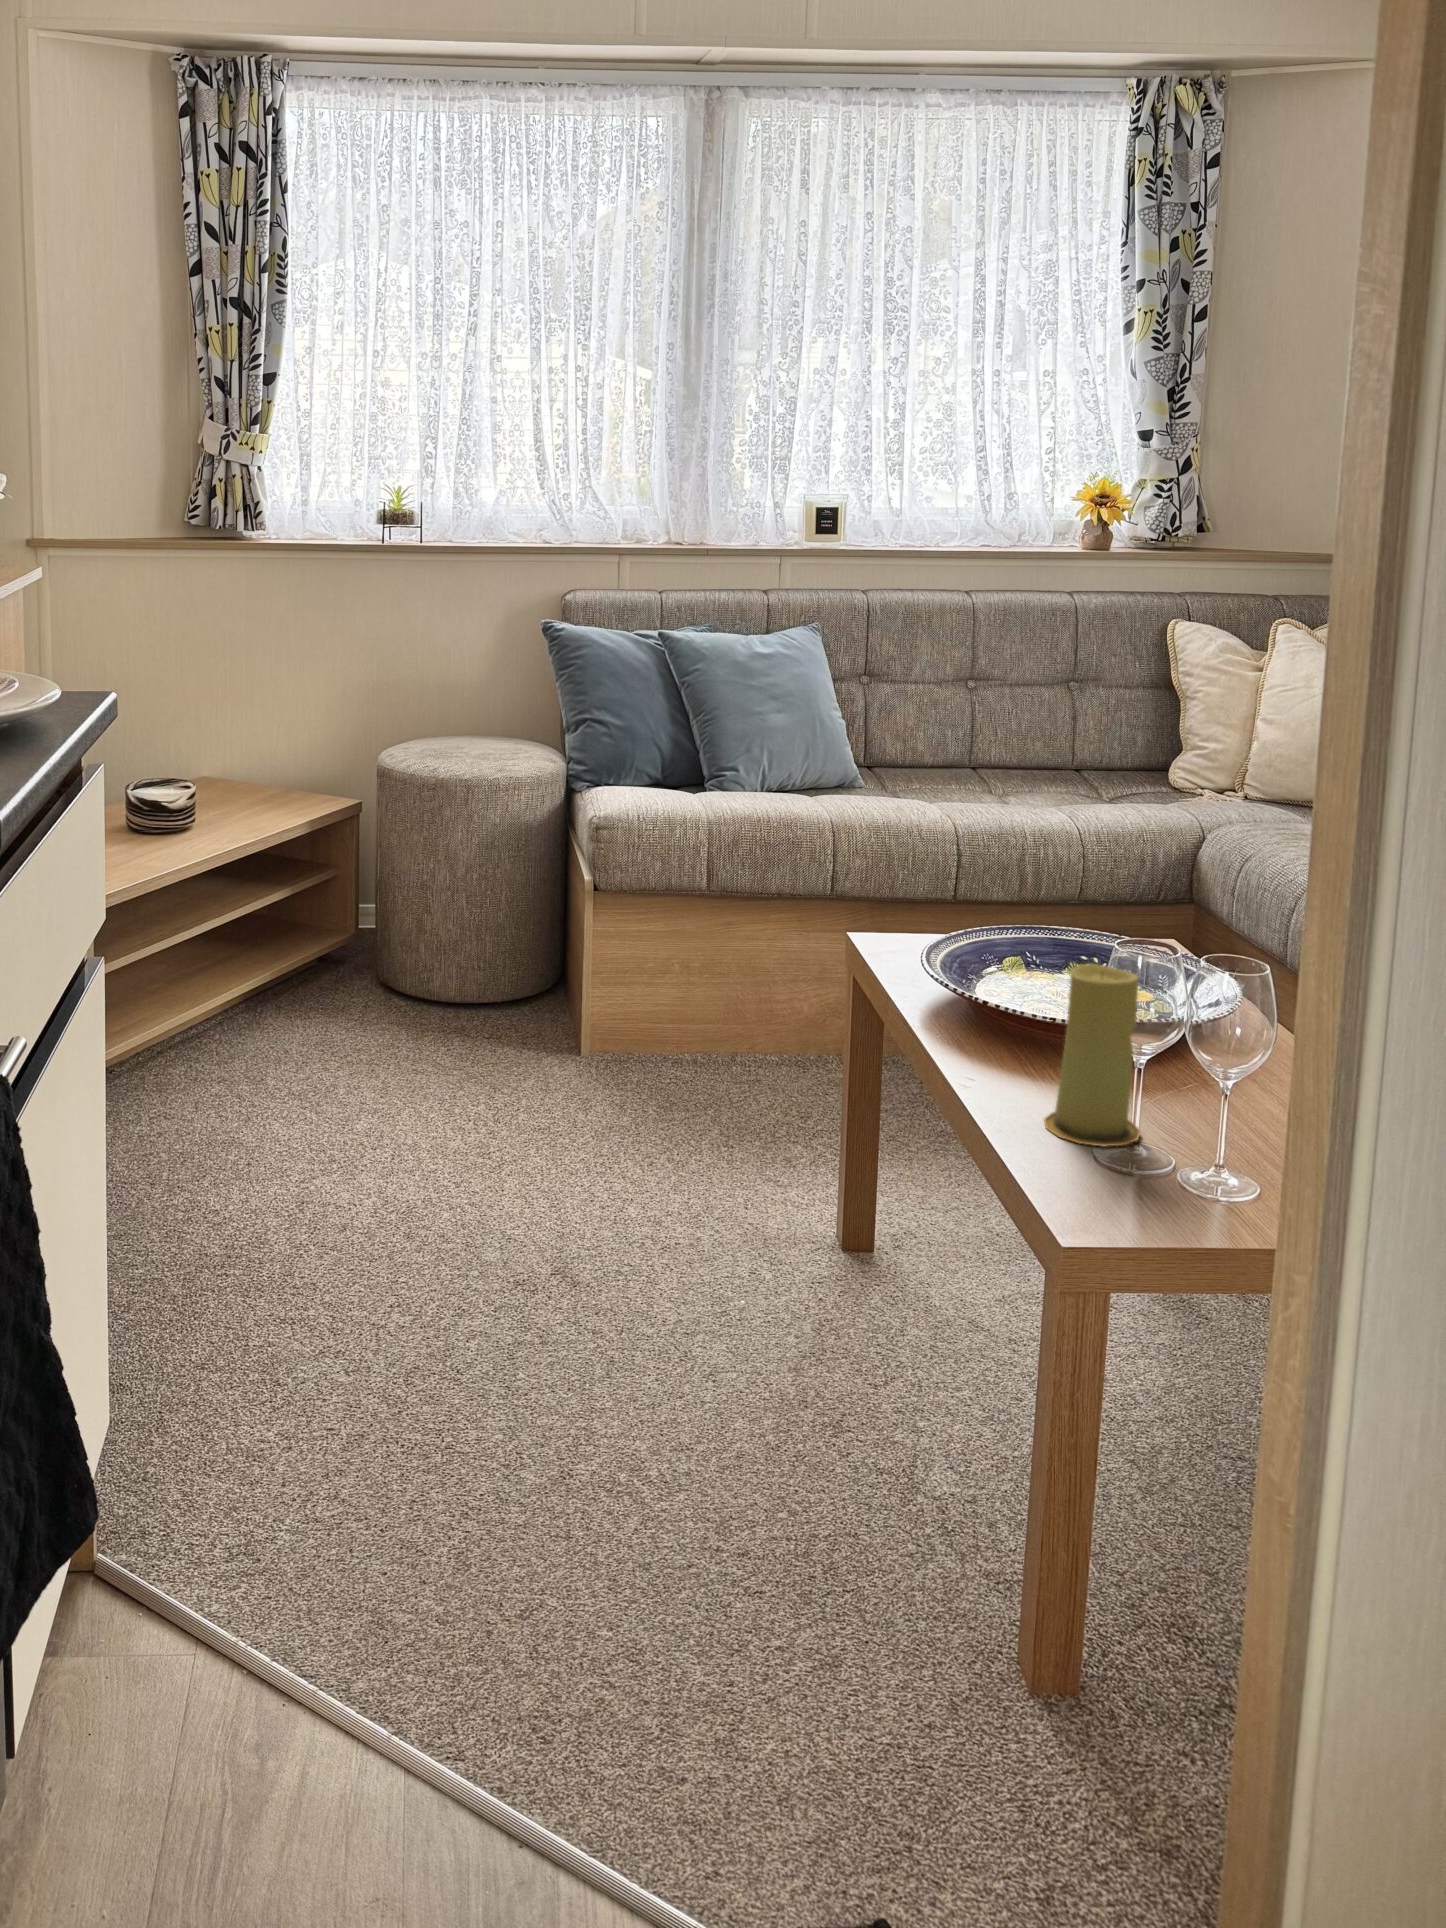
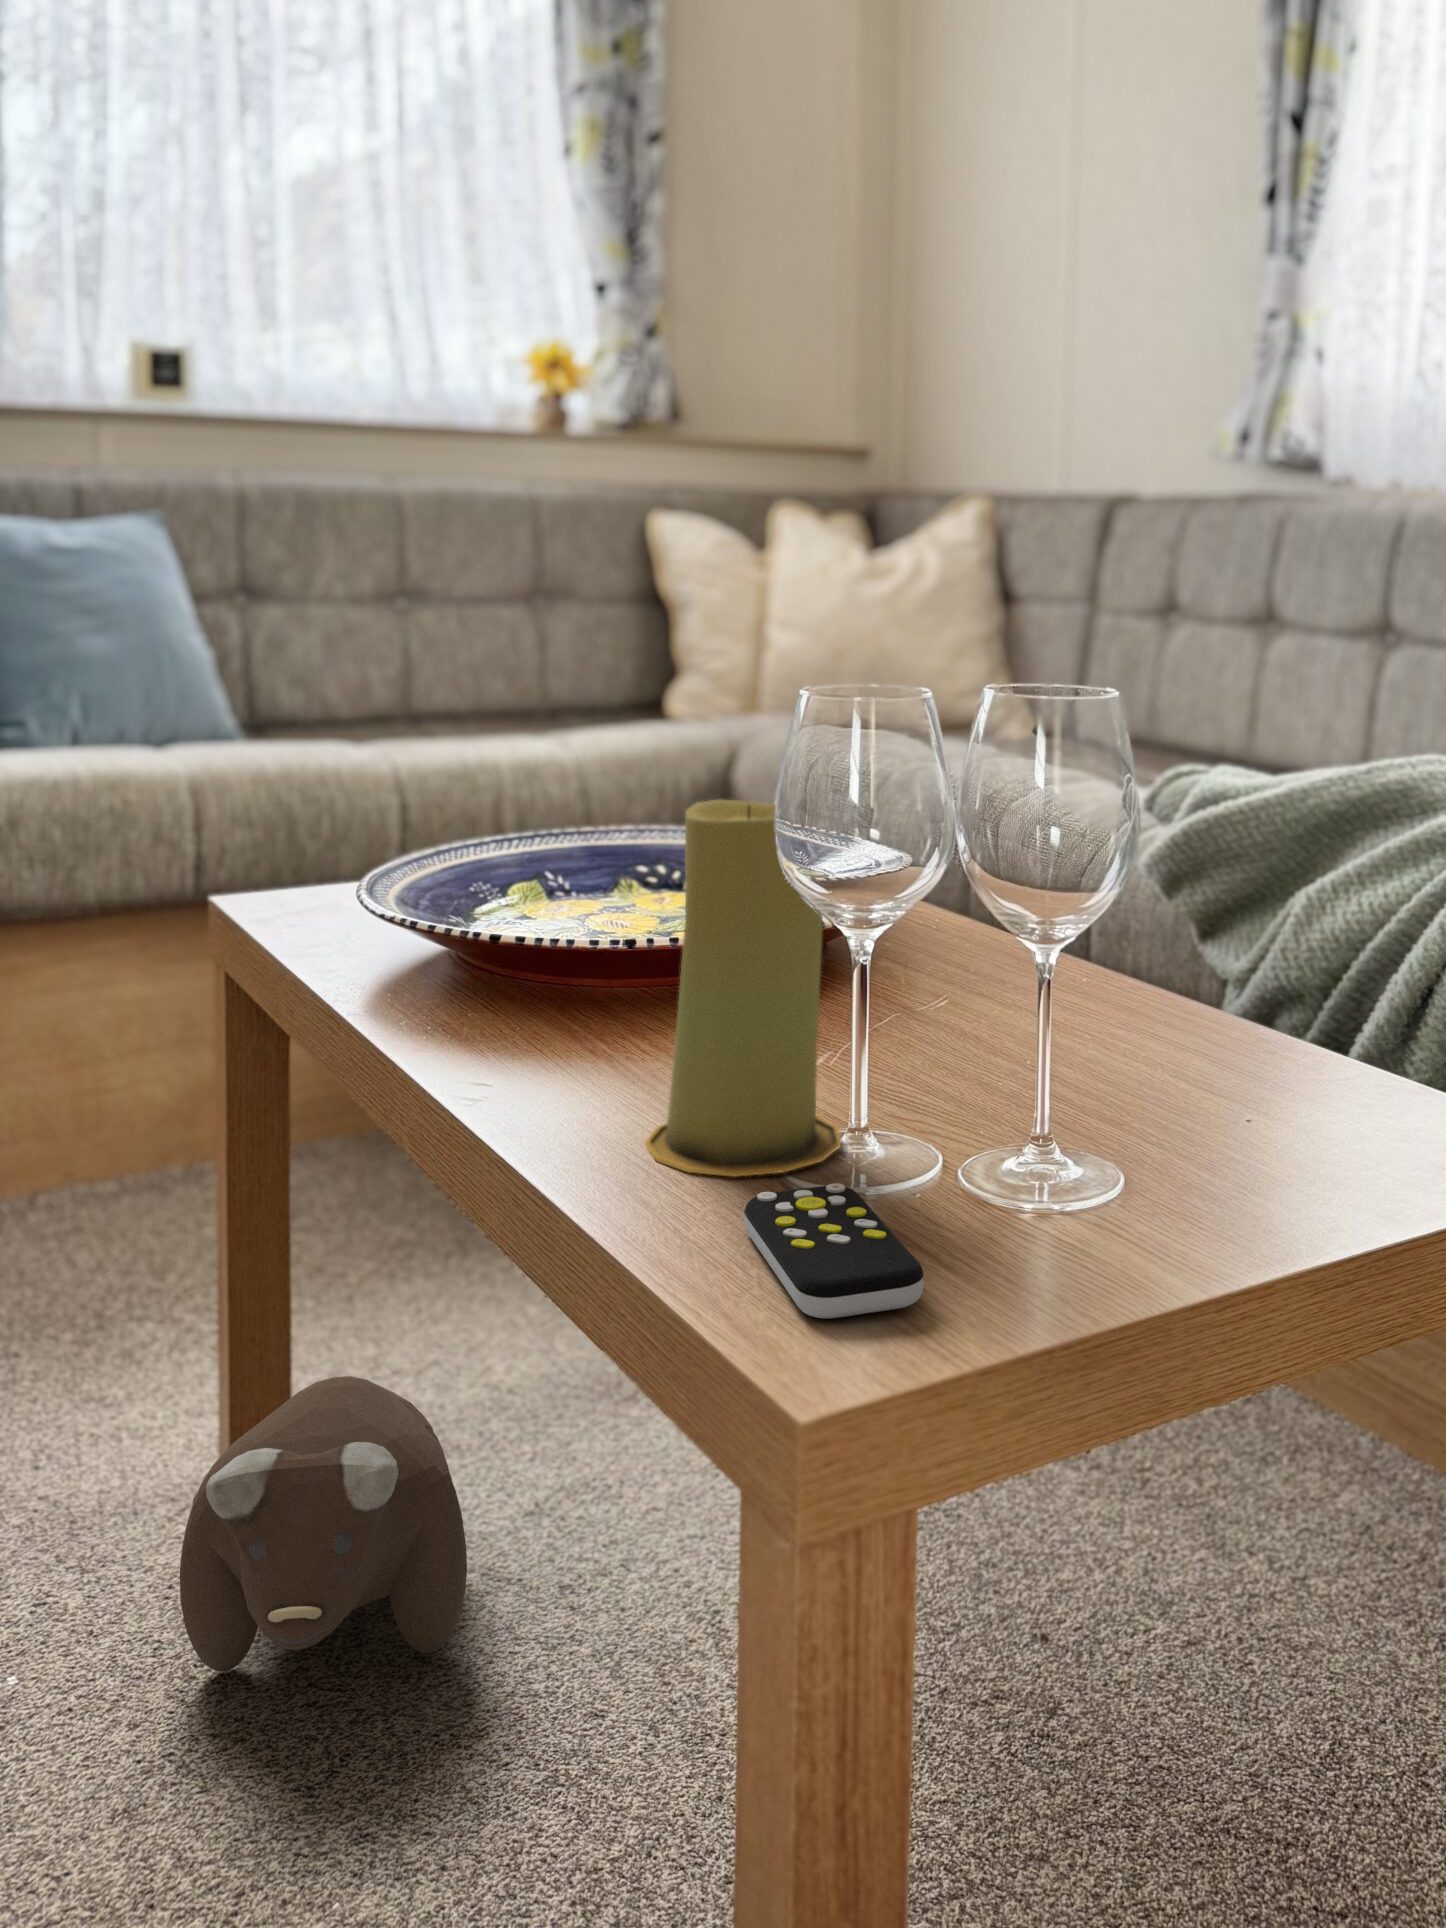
remote control: none [1075,1154,1143,1214] -> present [744,1183,923,1318]
plush toy: none [820,1200,958,1347] -> present [180,1376,467,1672]

